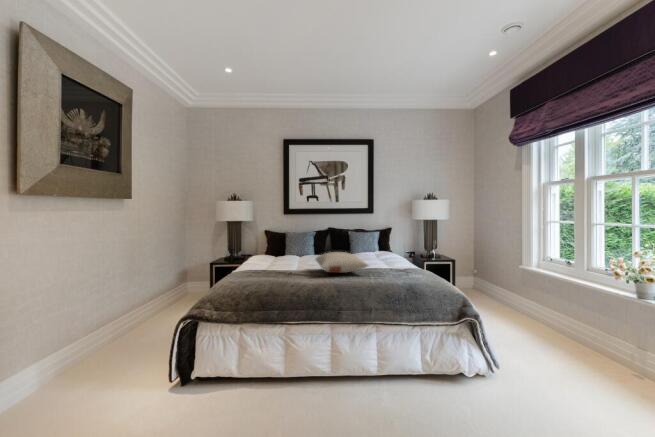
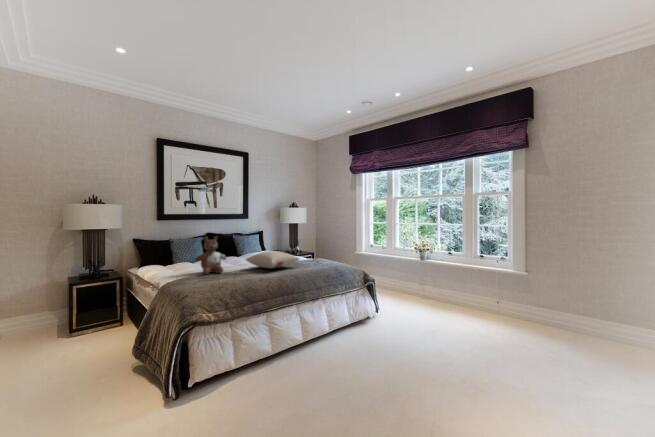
stuffed bear: none [265,231,295,271] -> present [195,236,226,274]

